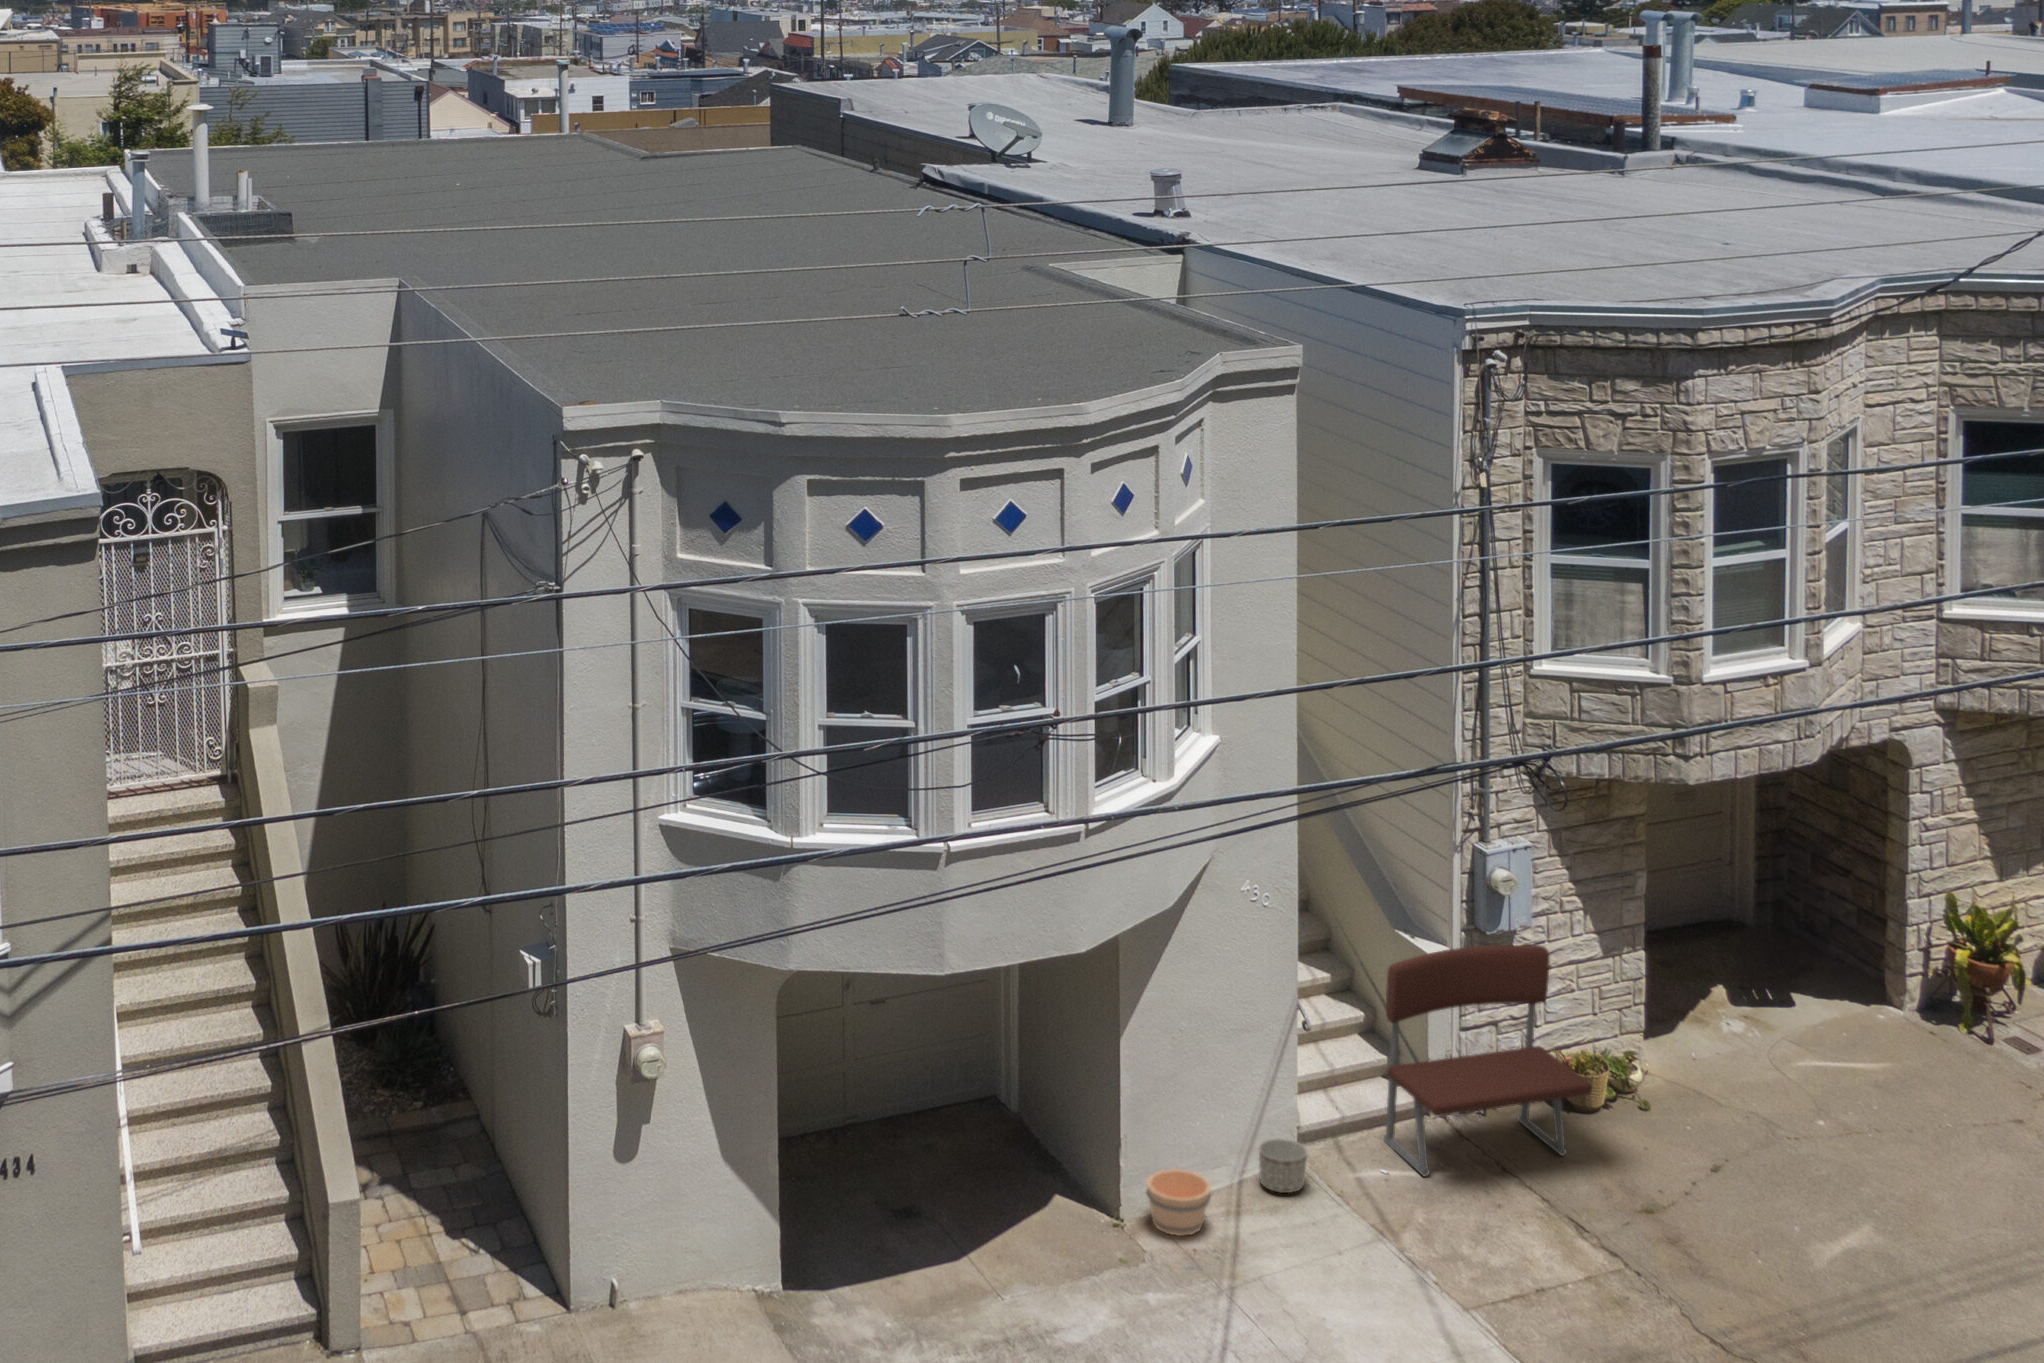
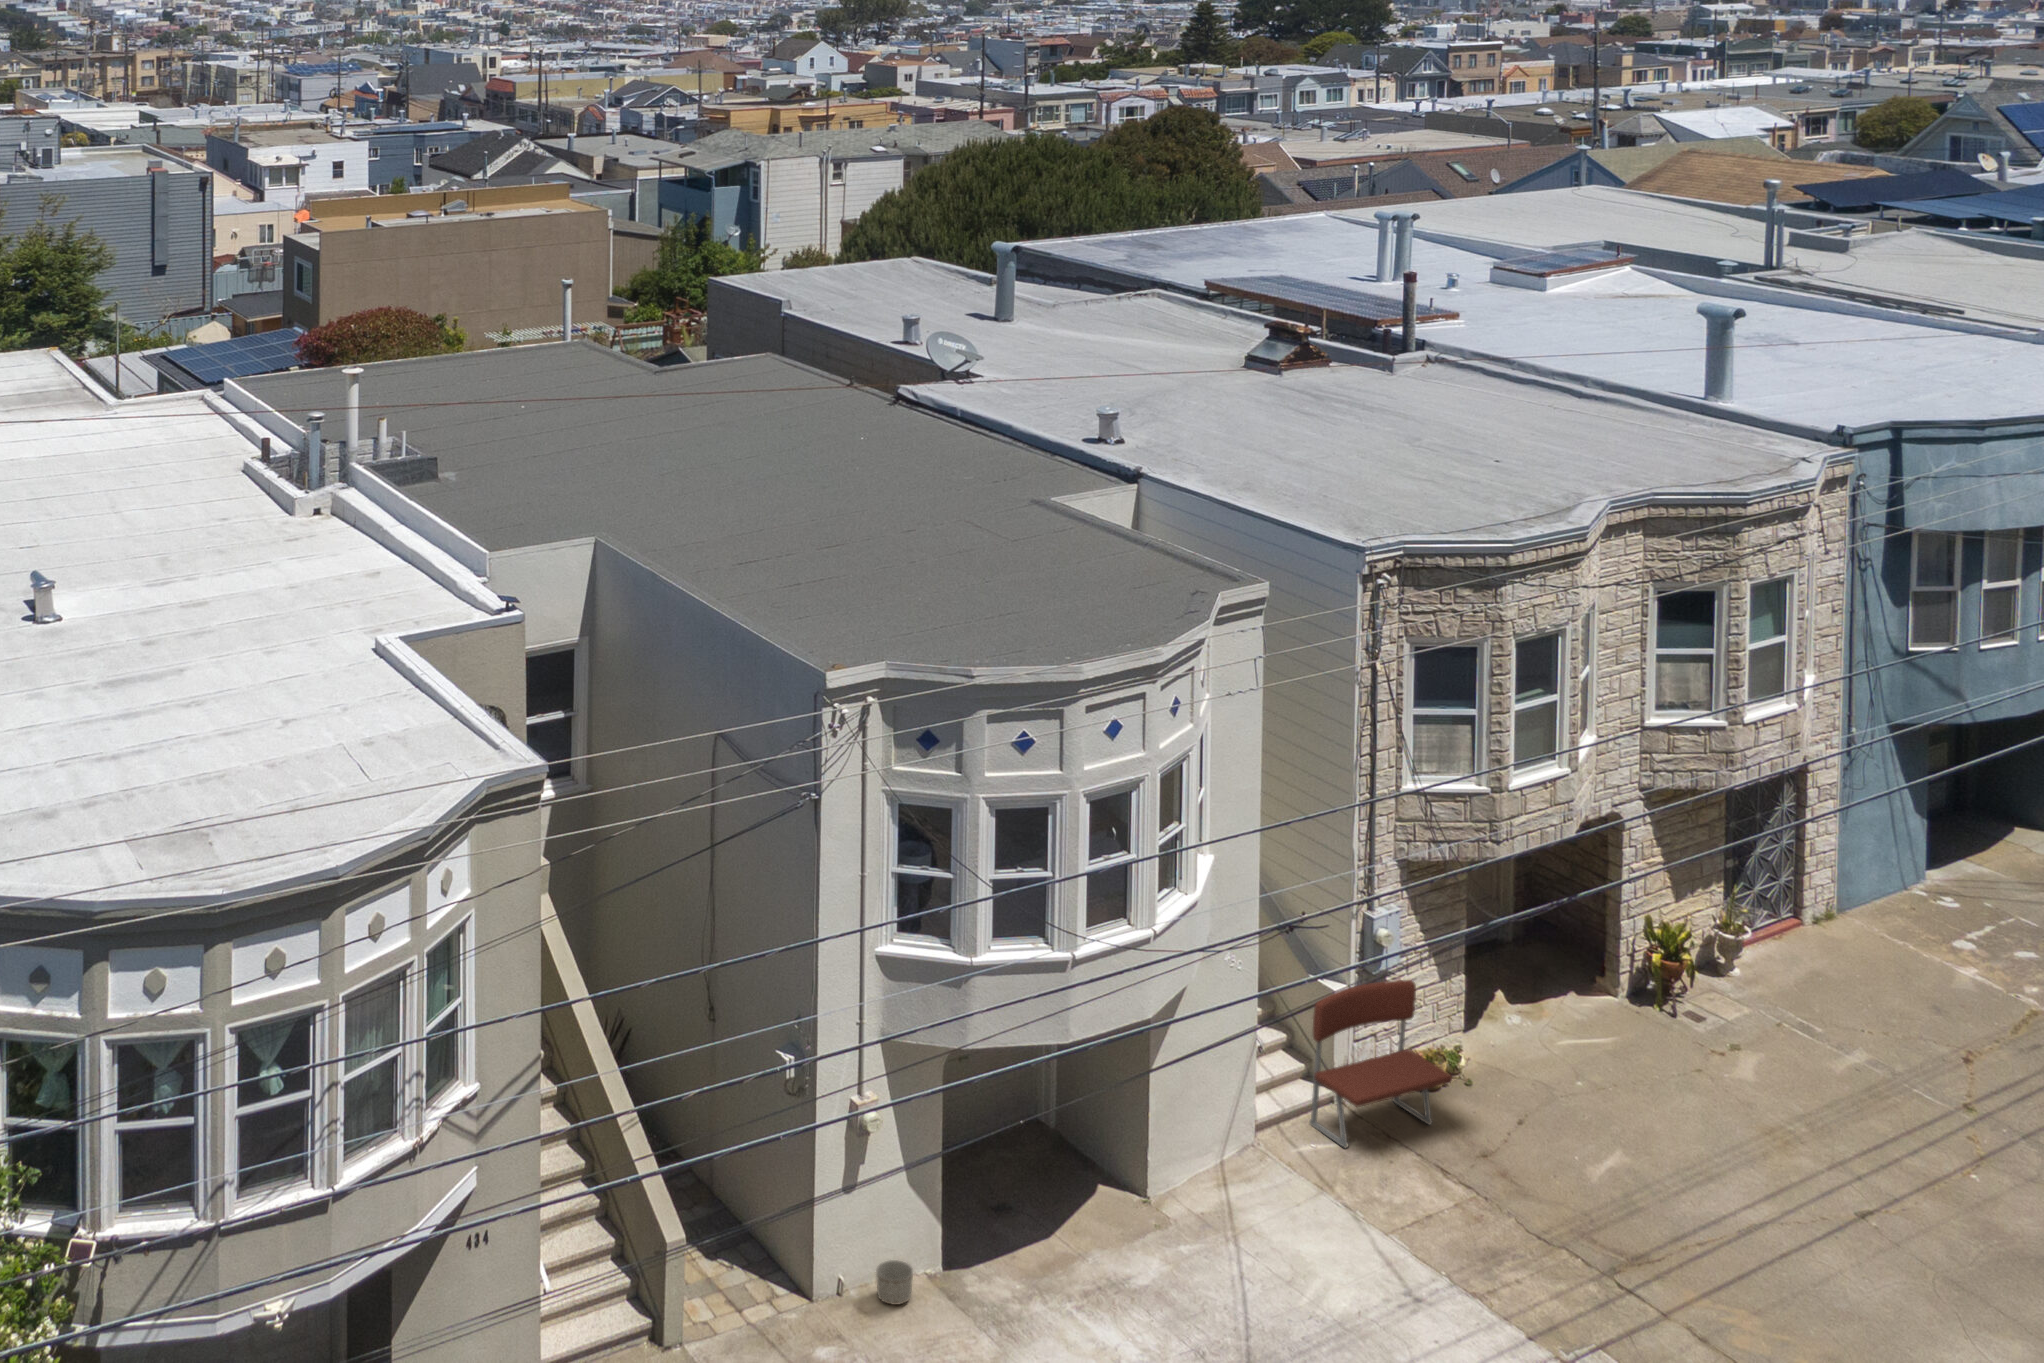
planter: present [1259,1138,1307,1193] -> present [876,1260,913,1304]
bucket: present [1146,1169,1211,1236] -> none [1173,1159,1219,1206]

